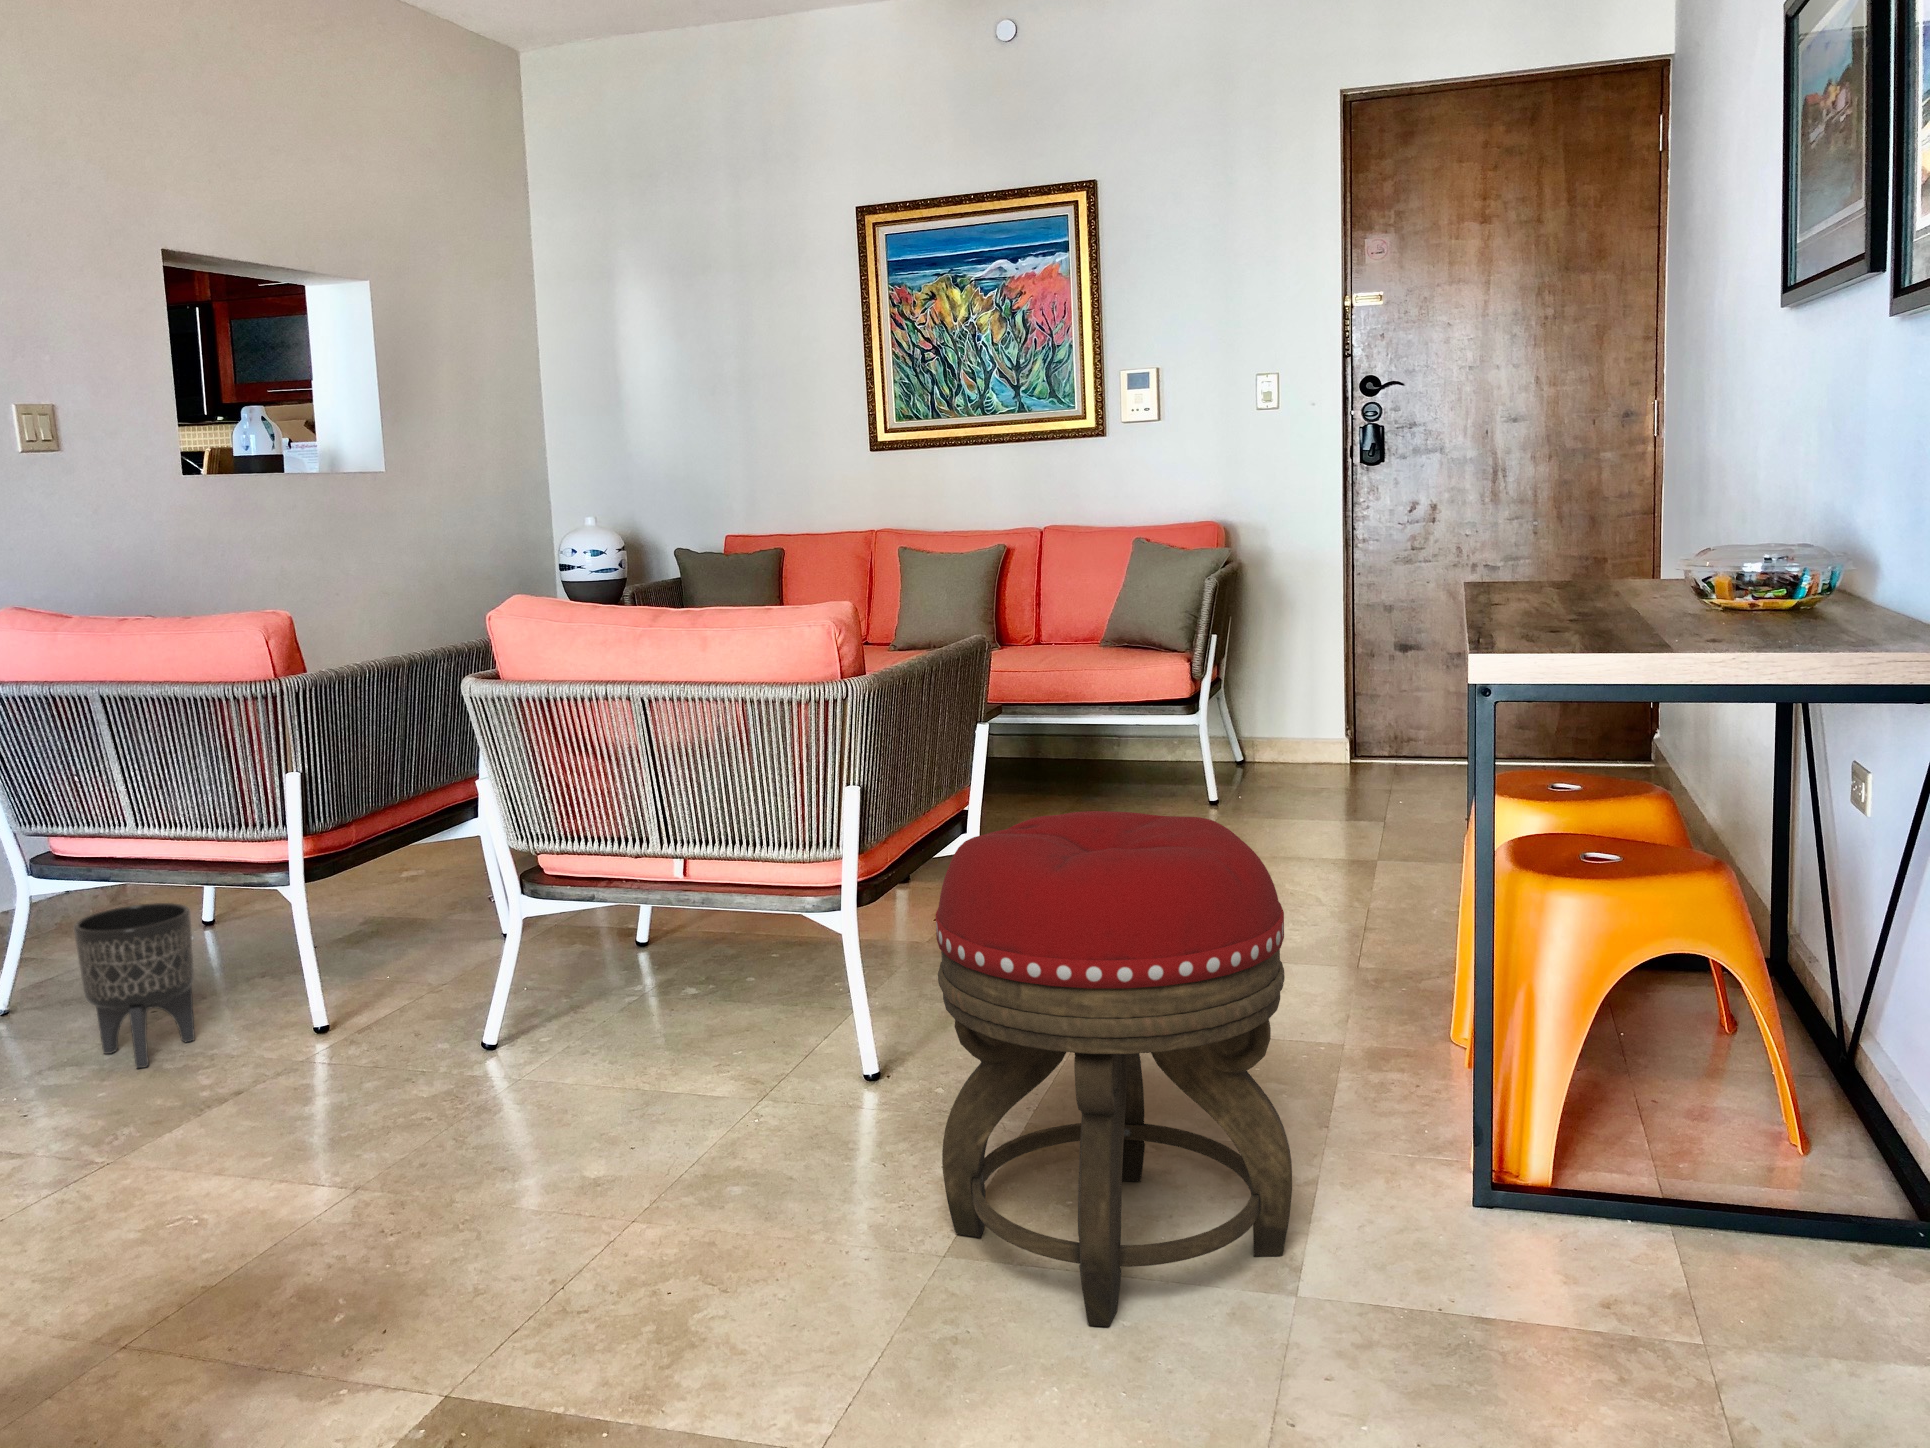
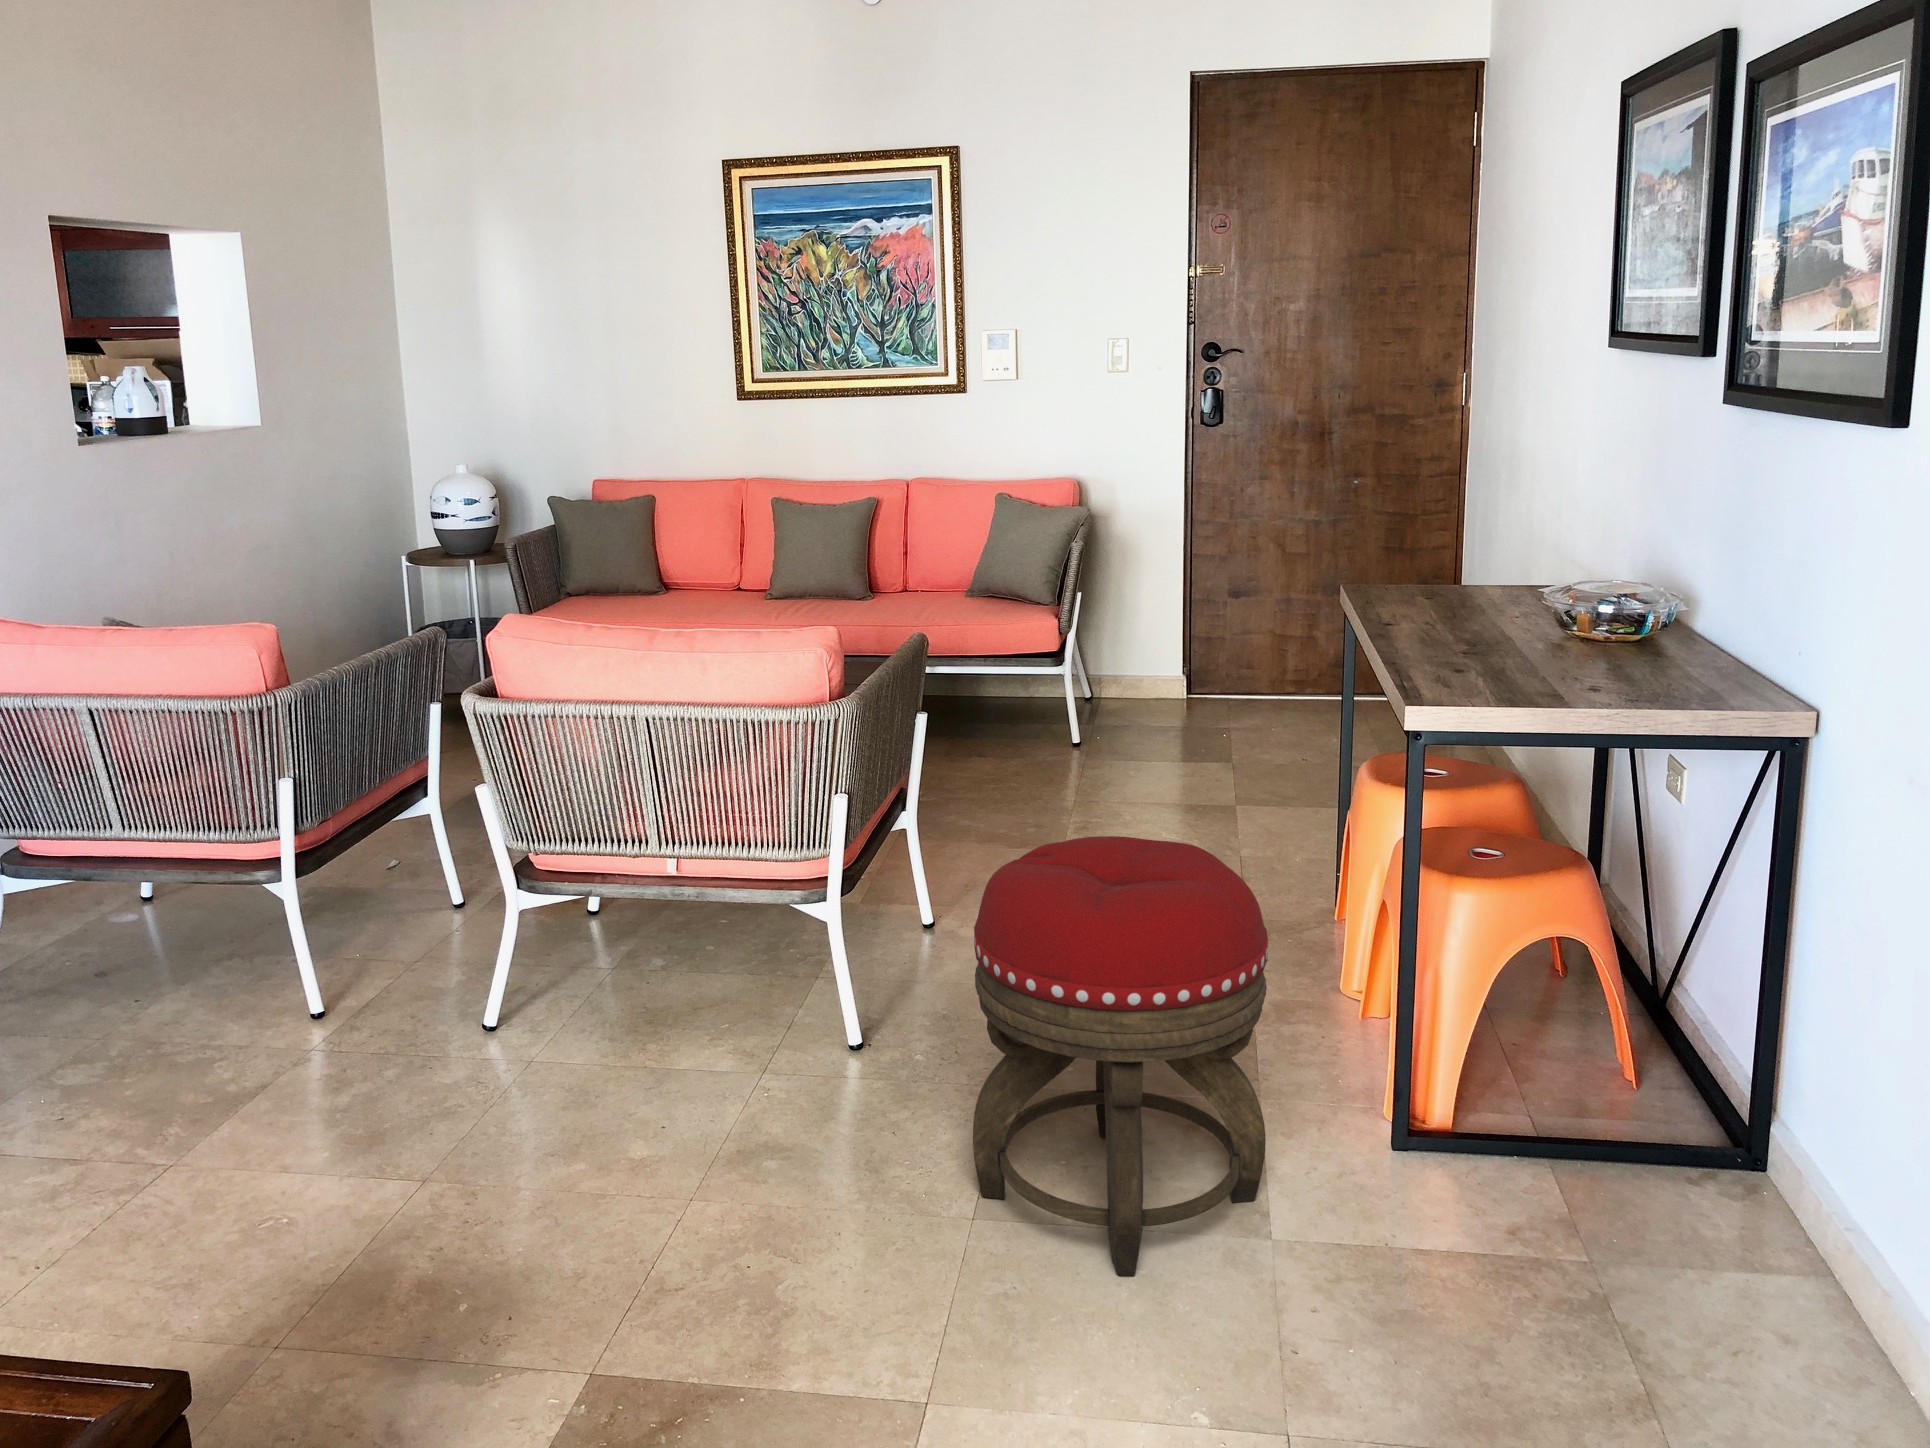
planter: present [73,903,195,1069] -> none [74,904,193,1065]

